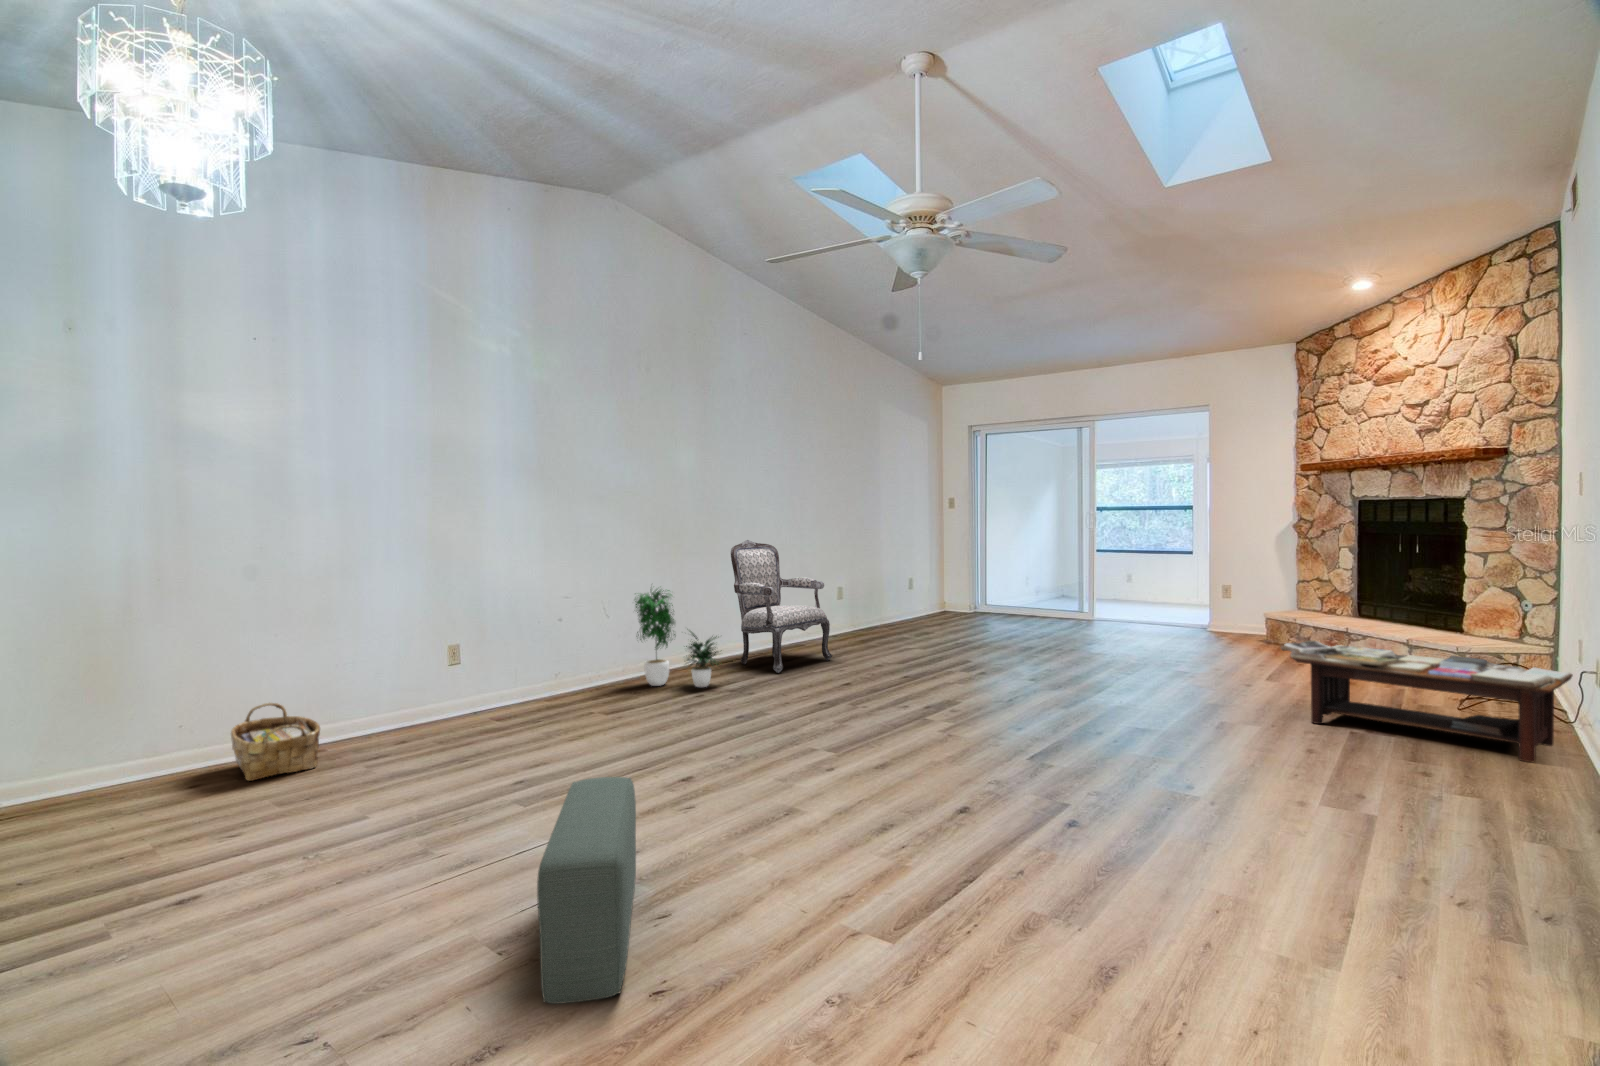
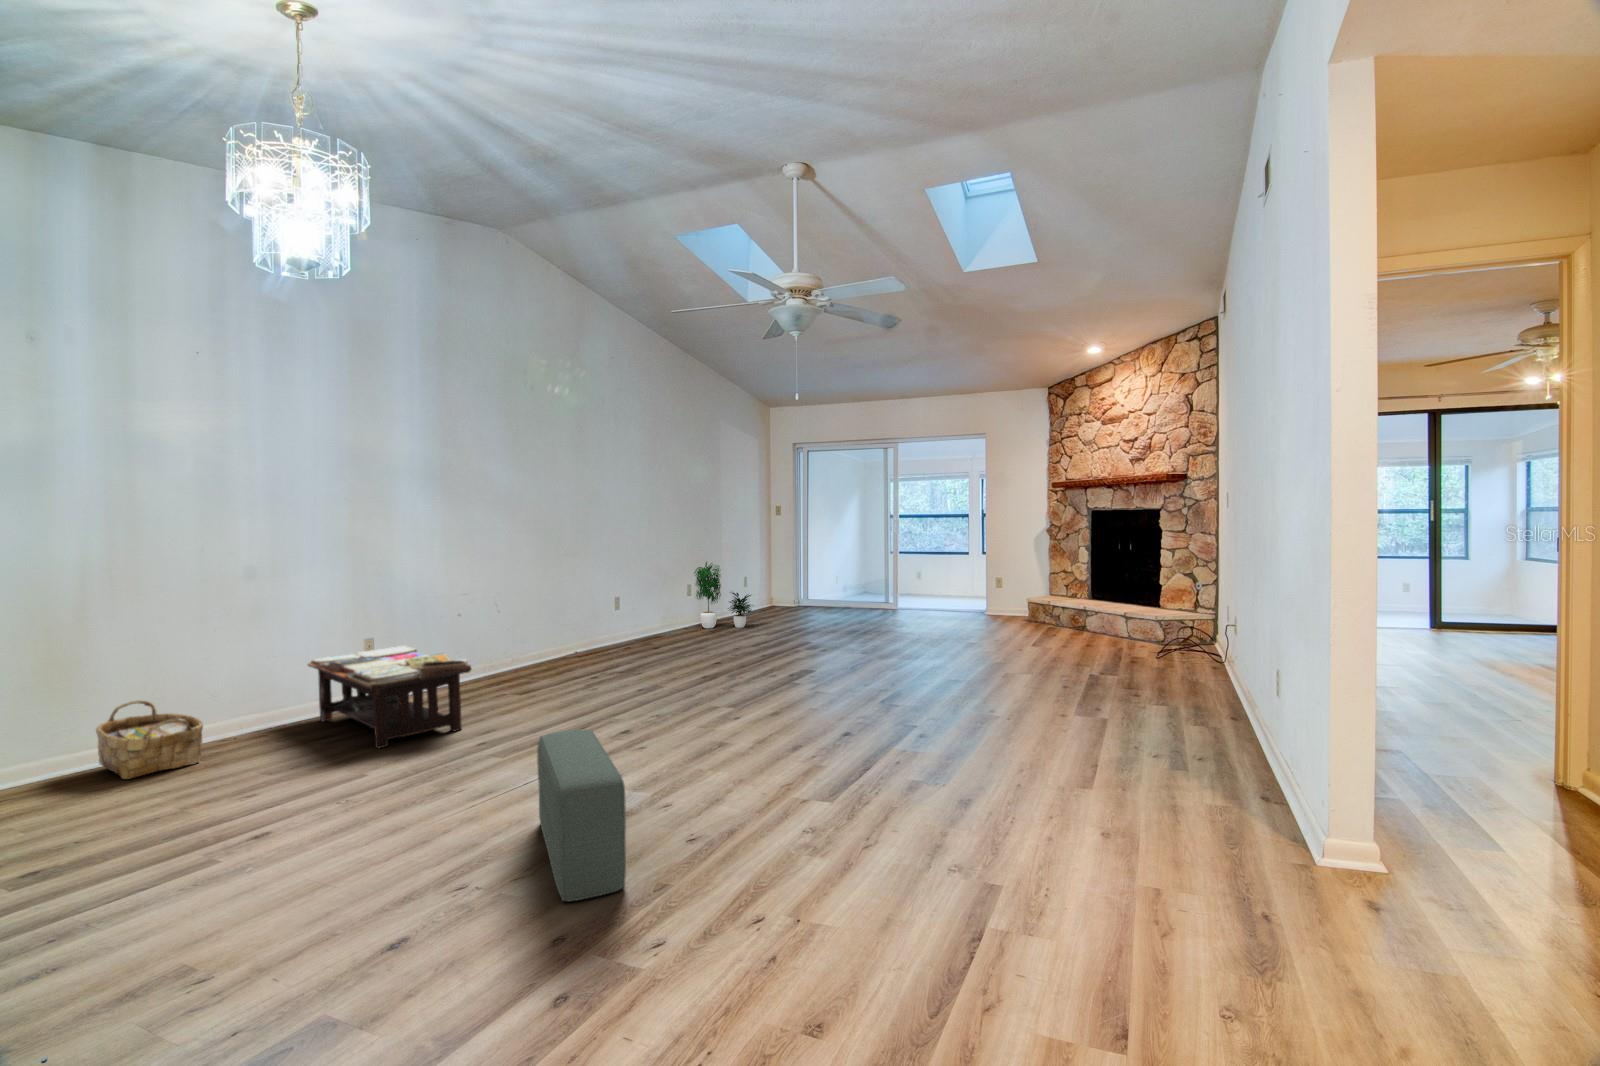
armchair: present [731,540,832,673] -> none [596,539,689,659]
potted plant: present [635,590,718,687] -> present [694,562,753,628]
coffee table: present [1281,641,1573,762] -> present [308,646,472,748]

